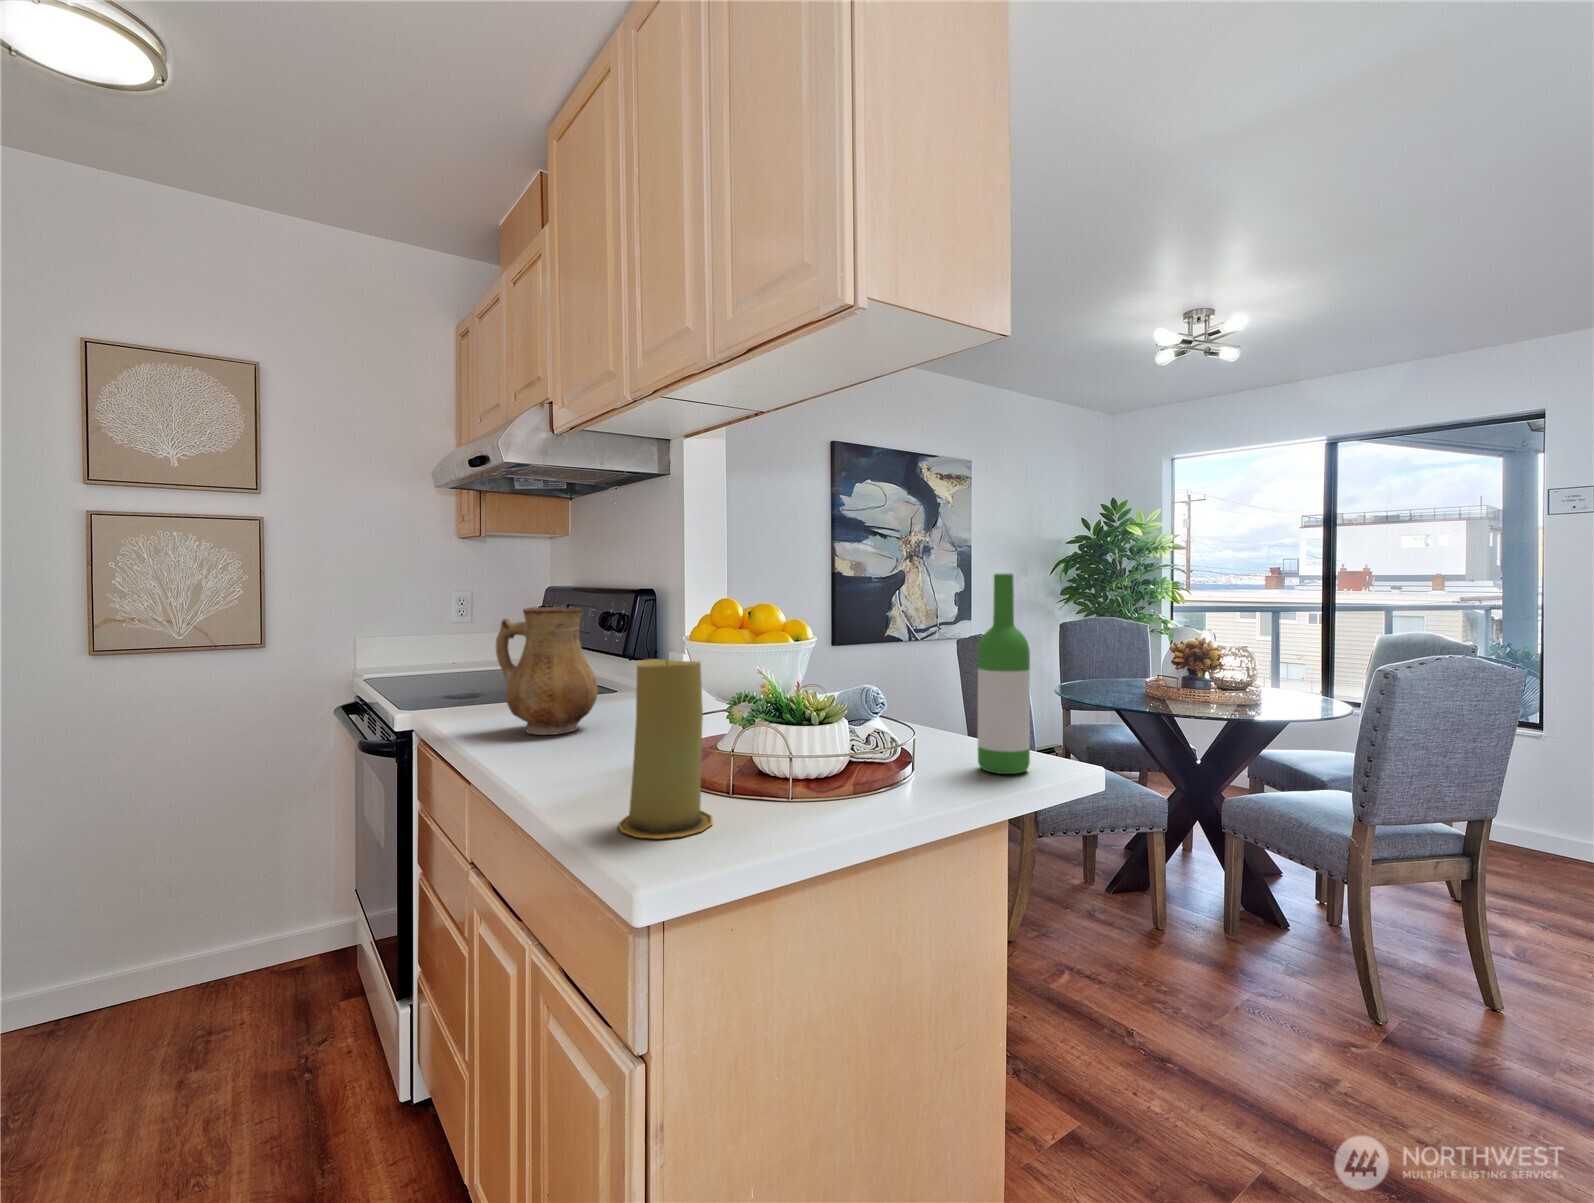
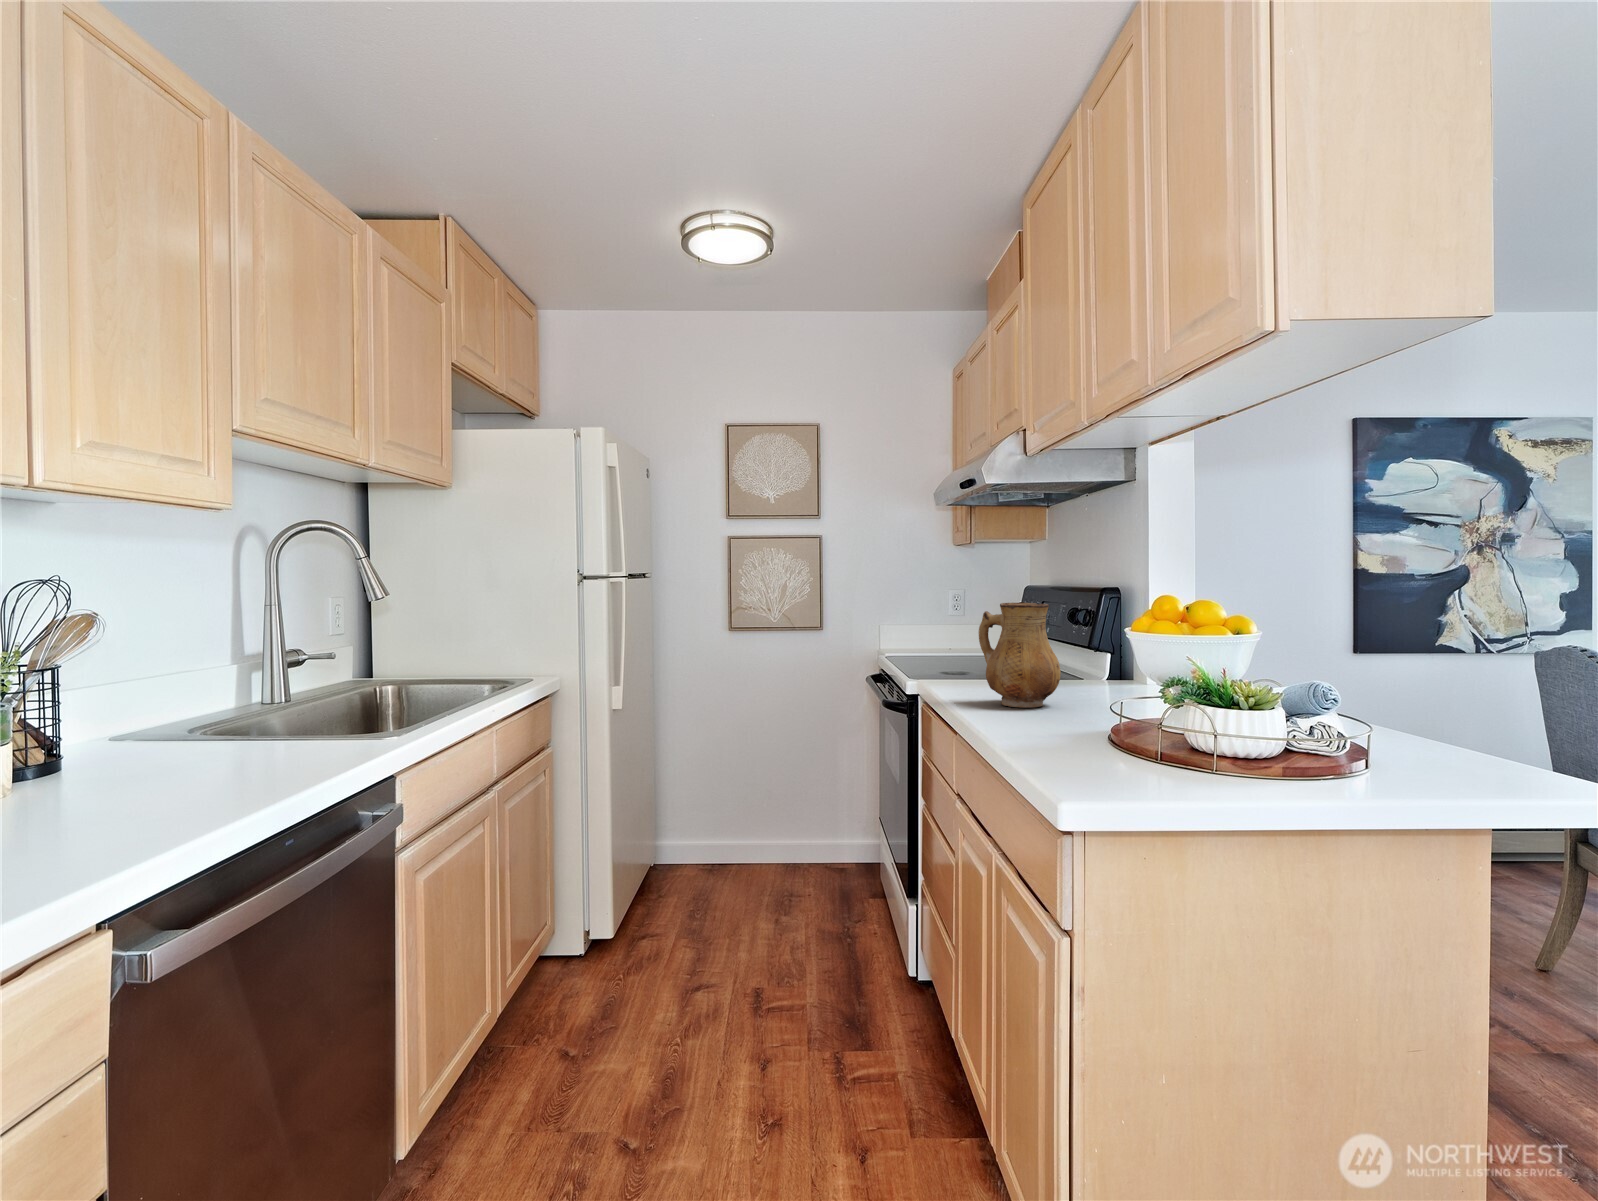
wine bottle: present [977,573,1030,774] -> none [1435,575,1503,779]
candle: present [618,659,713,839] -> none [1061,643,1138,777]

